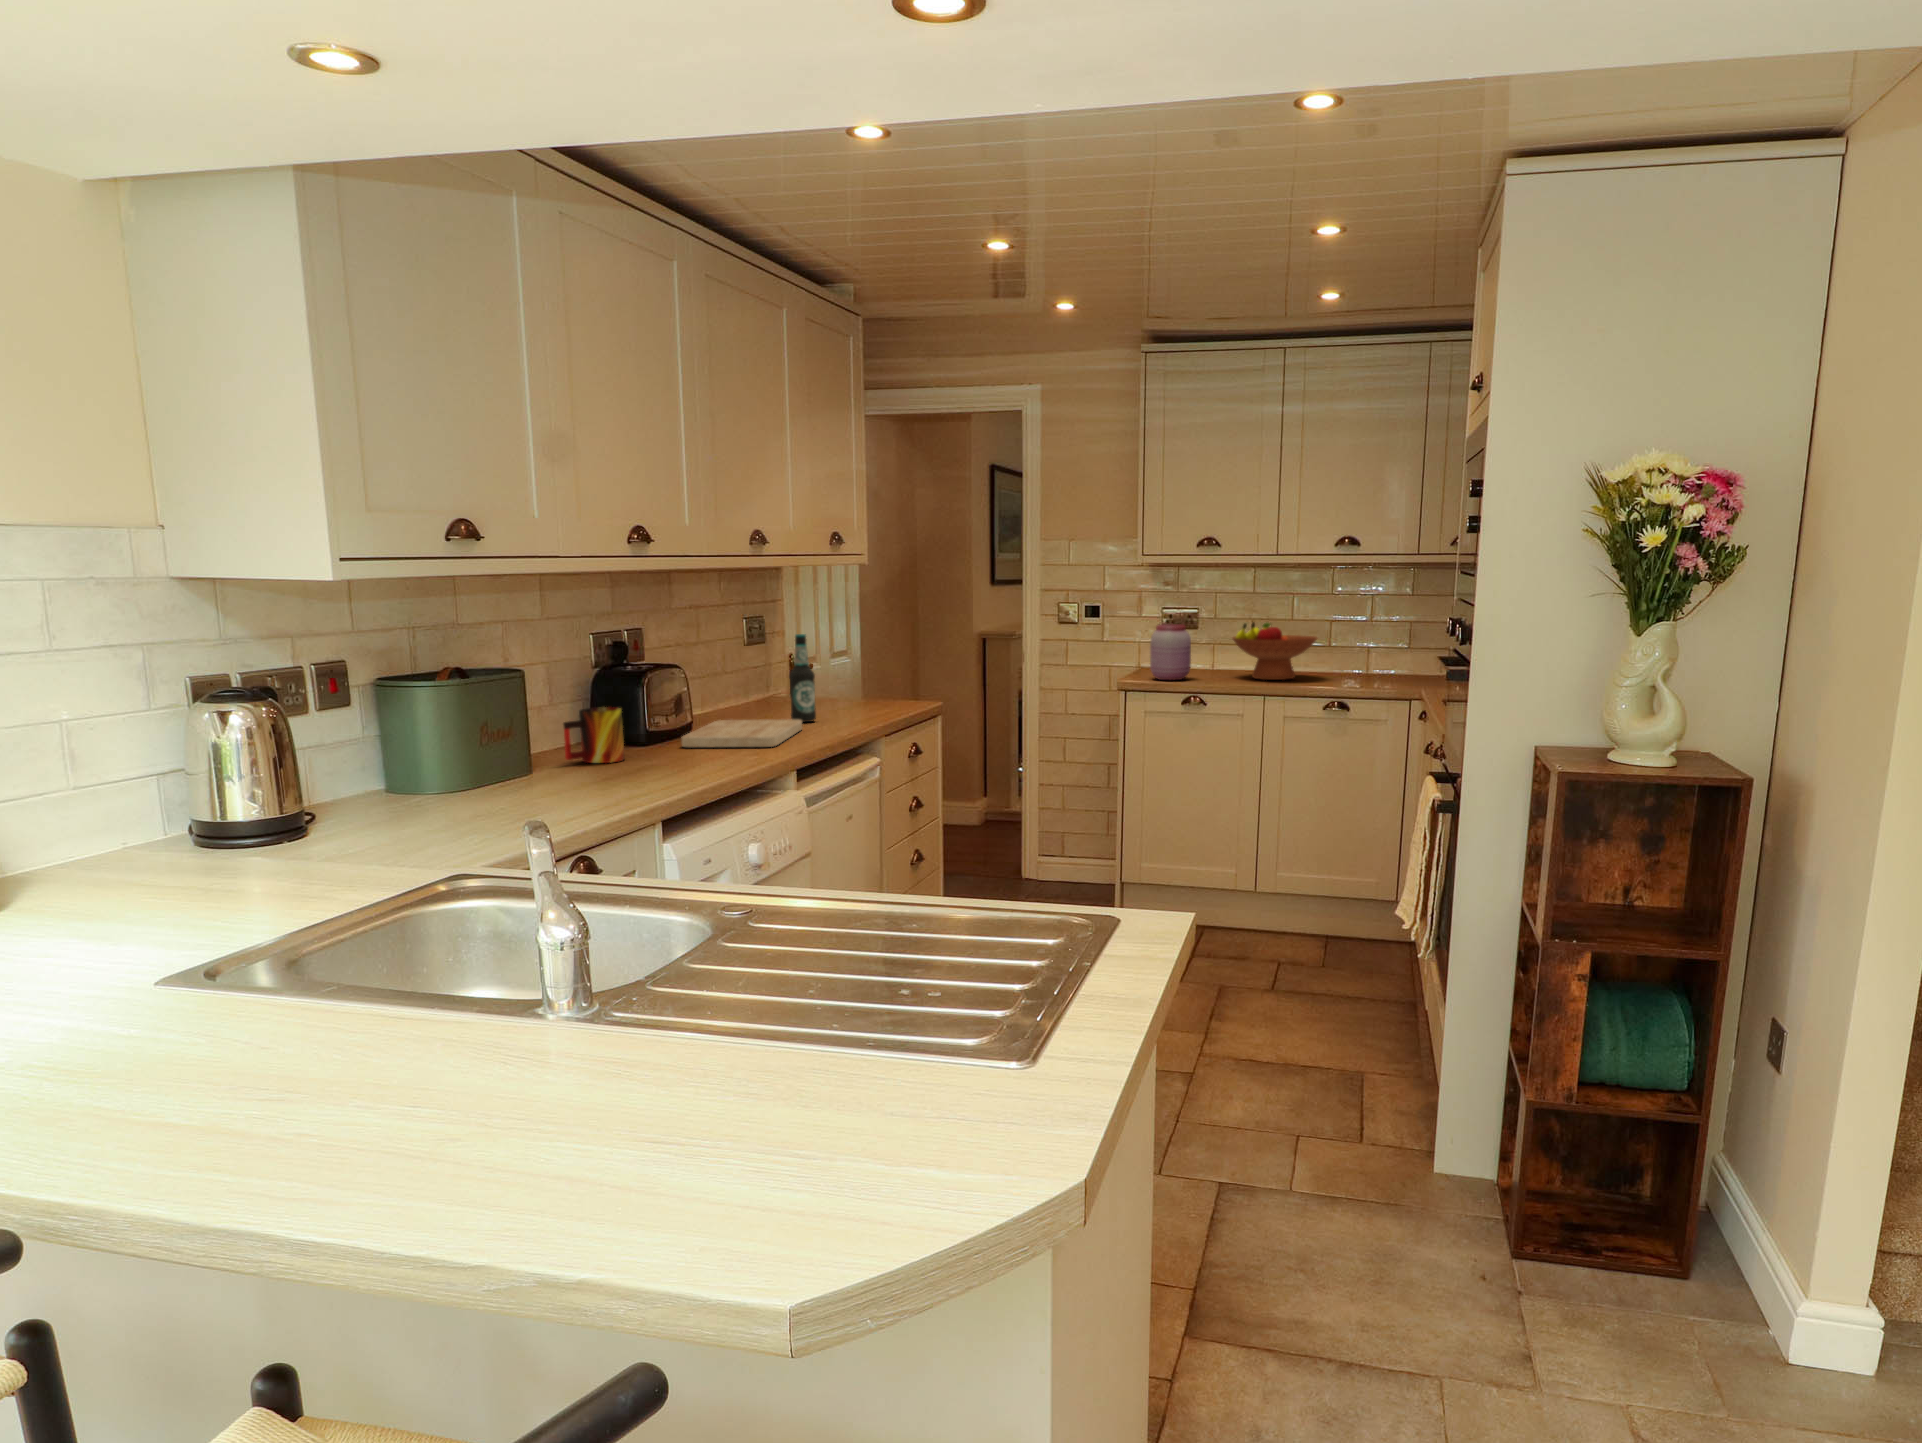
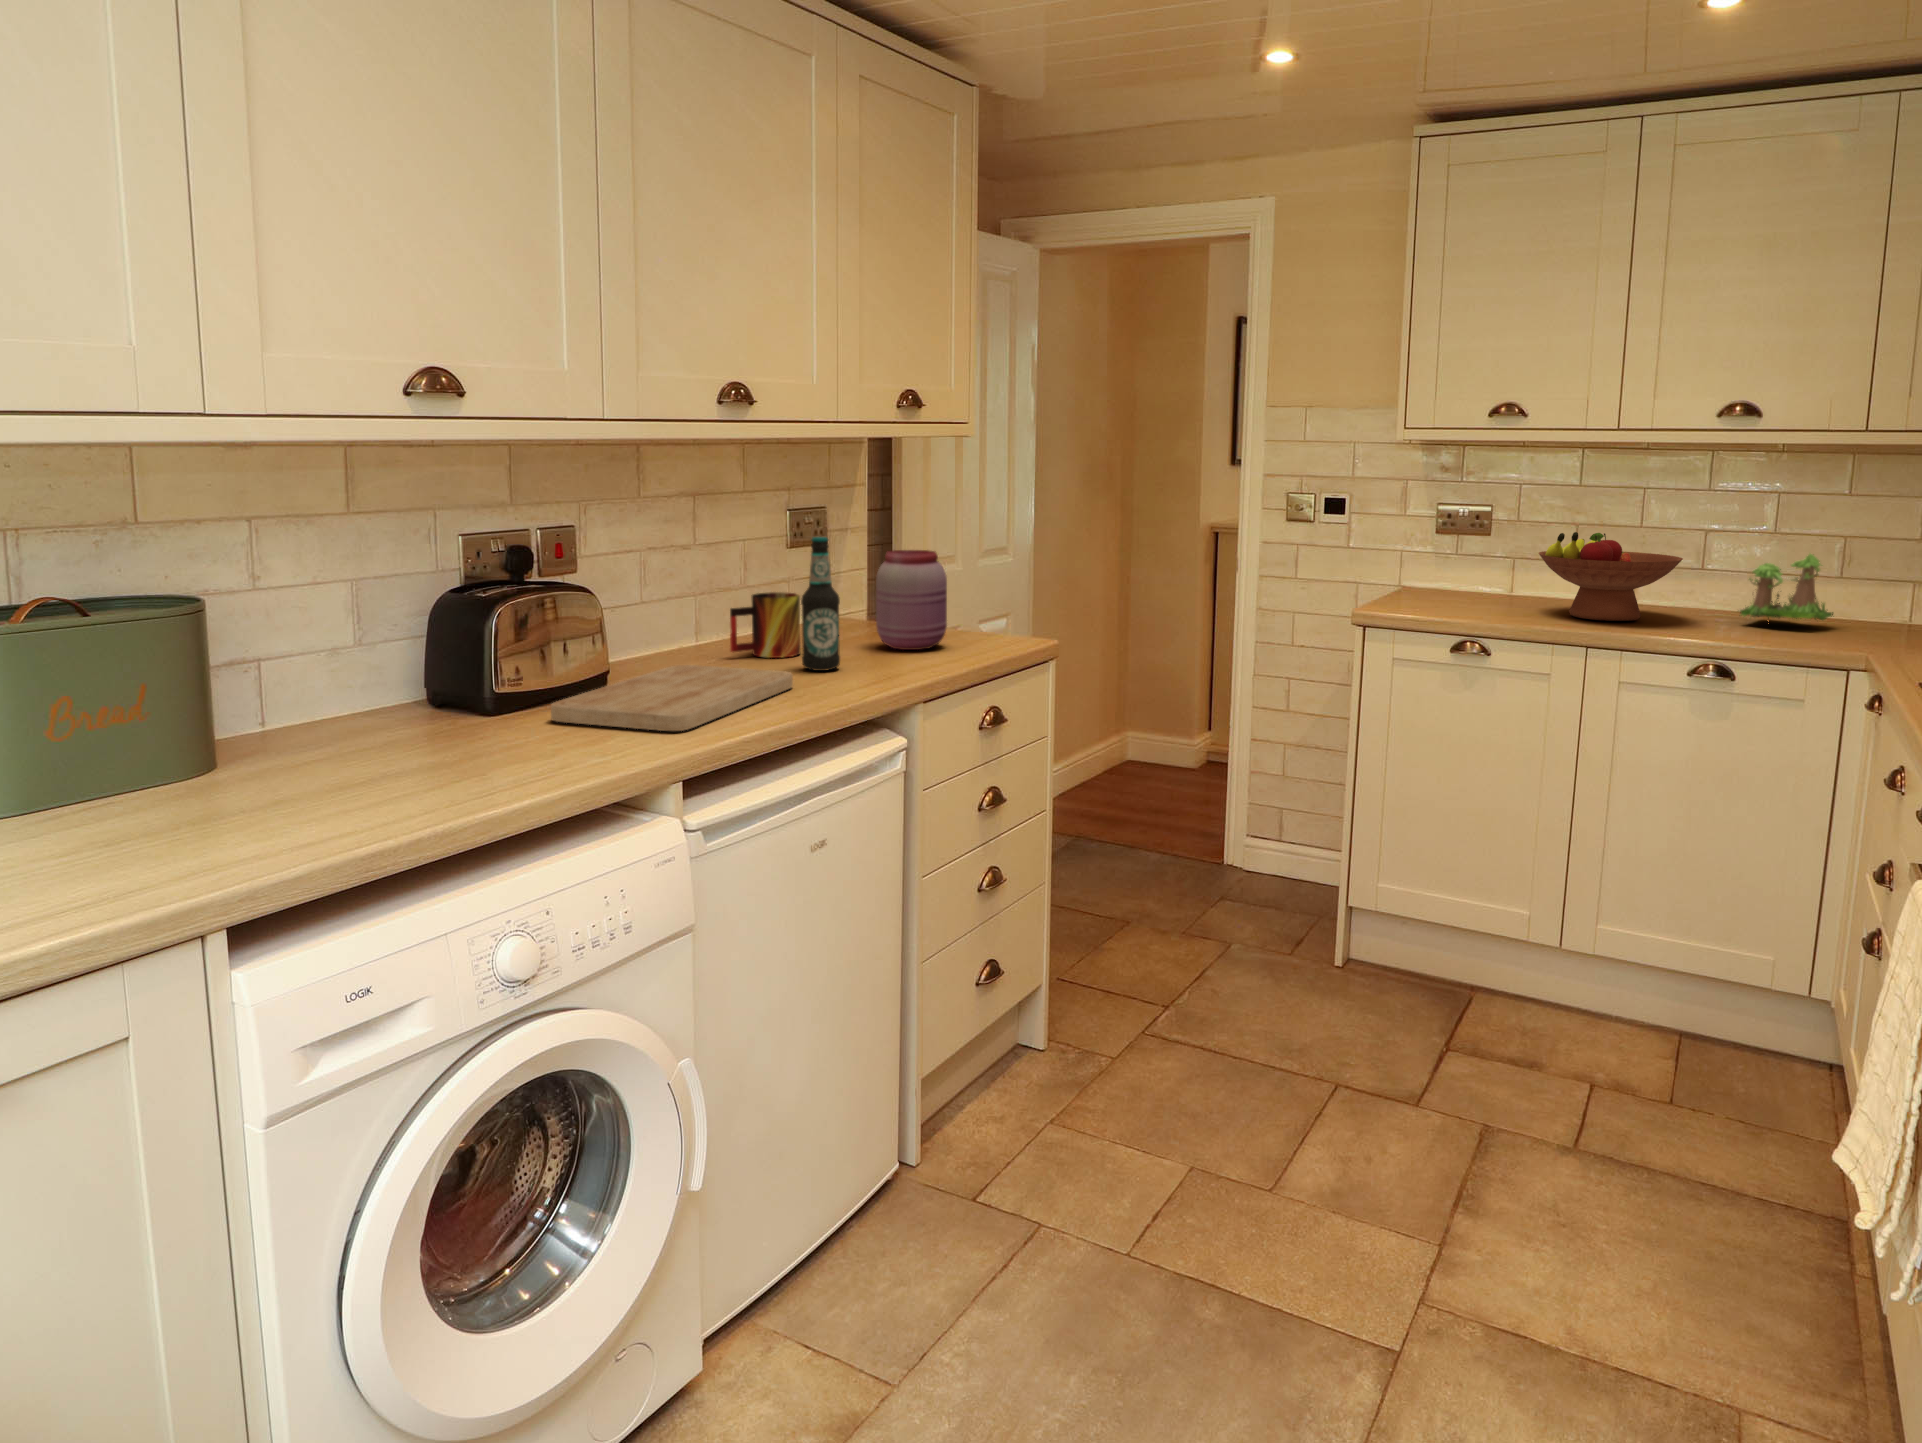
plant: none [1351,611,1408,679] -> present [1740,554,1833,620]
jar: present [1150,624,1191,680] -> present [876,550,947,650]
mug: present [563,707,625,763] -> present [730,592,800,658]

